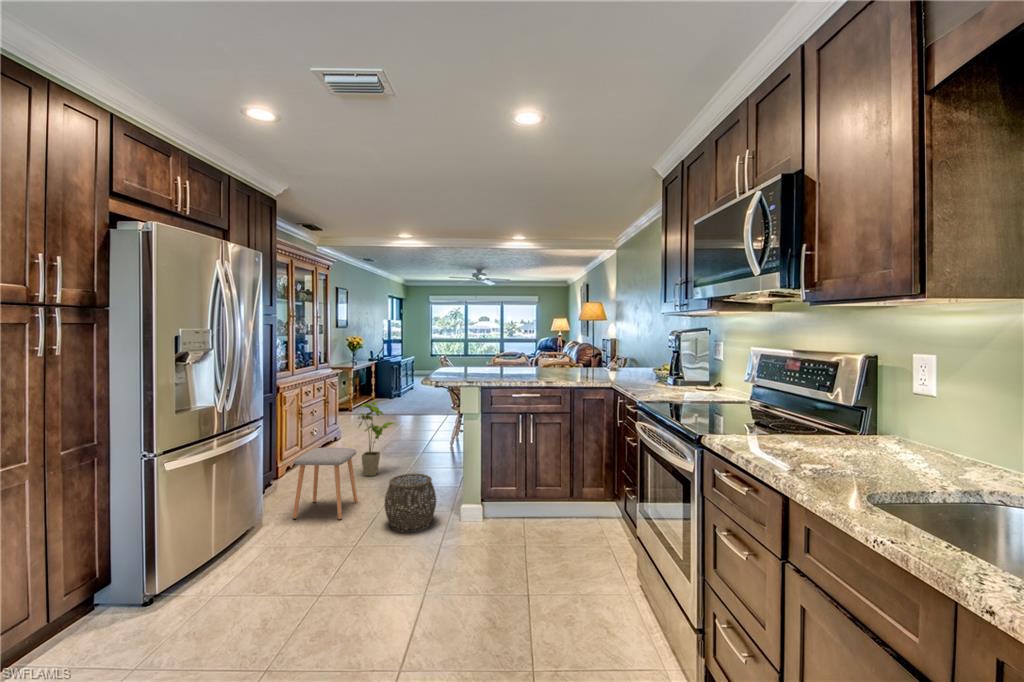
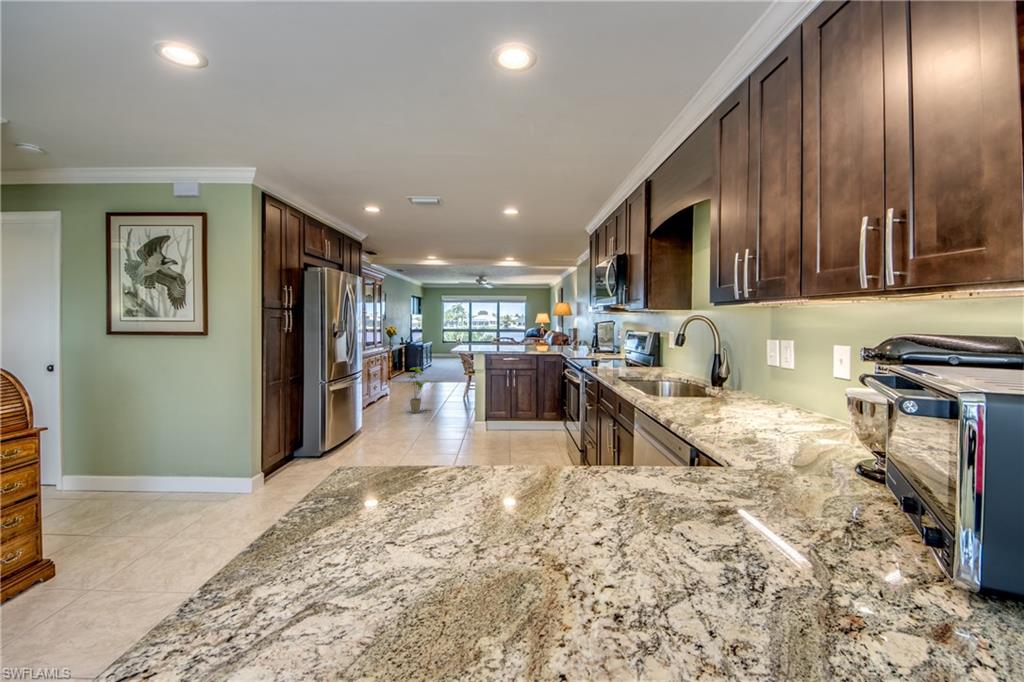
stool: present [293,447,358,520] -> none [378,391,412,430]
woven basket: present [384,474,436,530] -> none [431,405,460,434]

